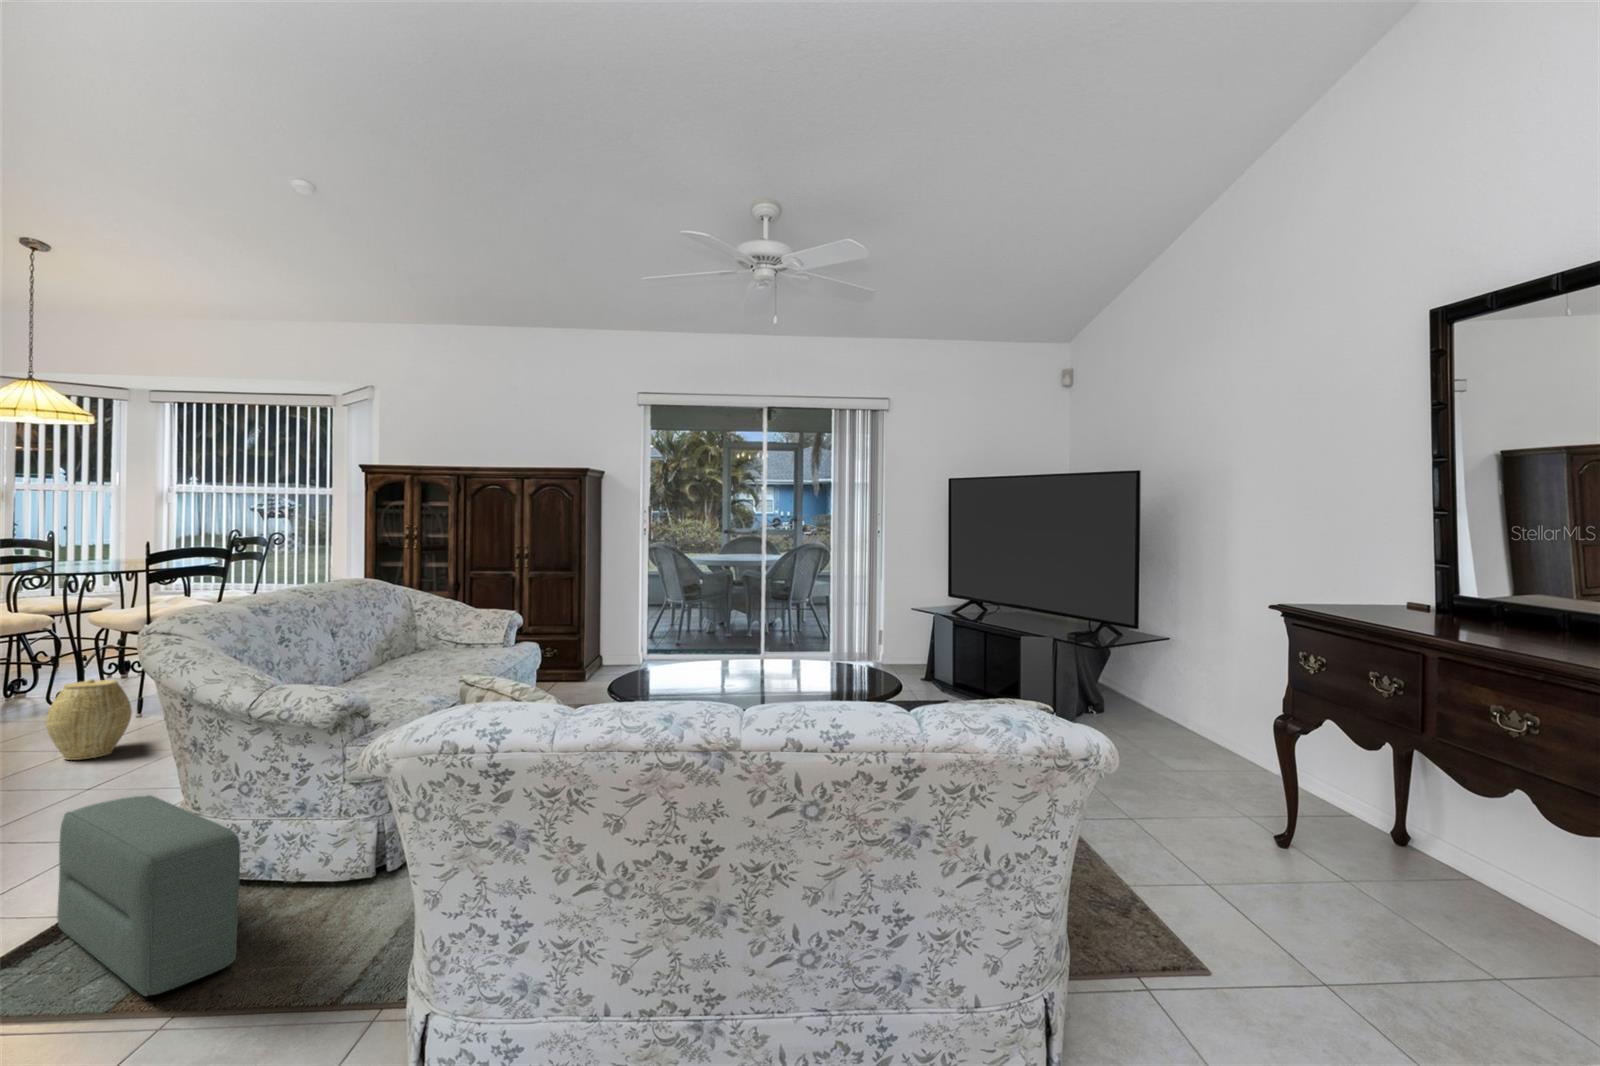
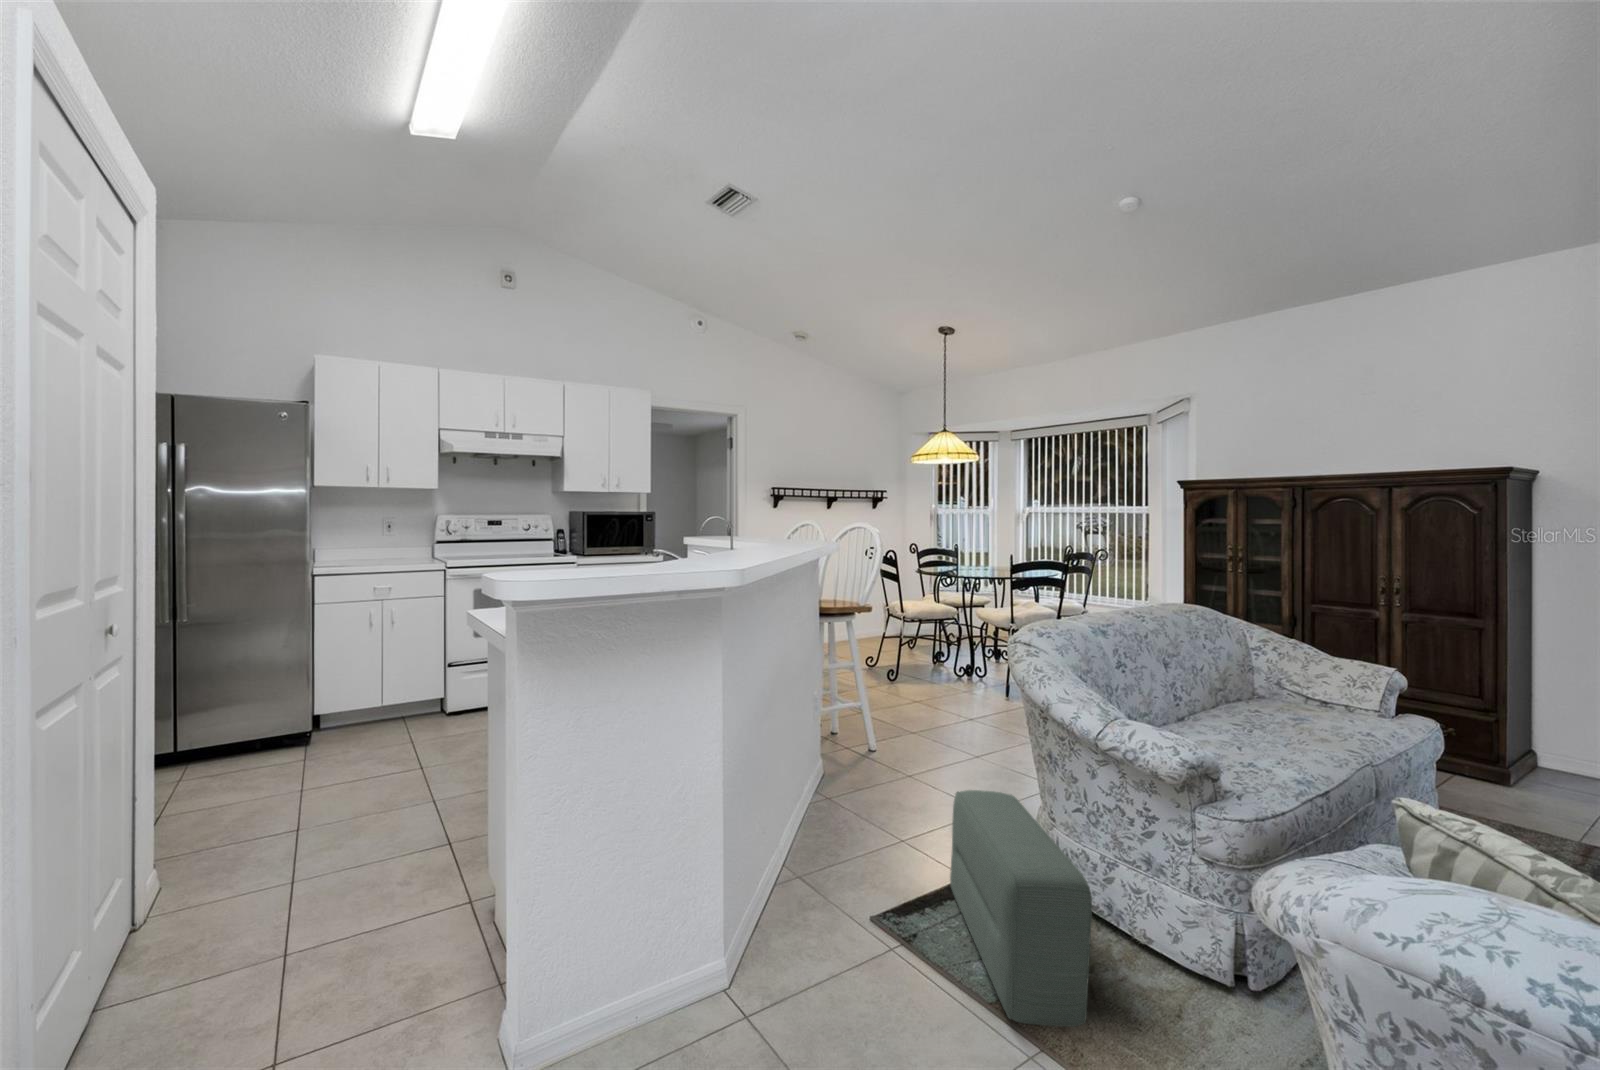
woven basket: present [46,679,132,760] -> none [950,664,1000,727]

